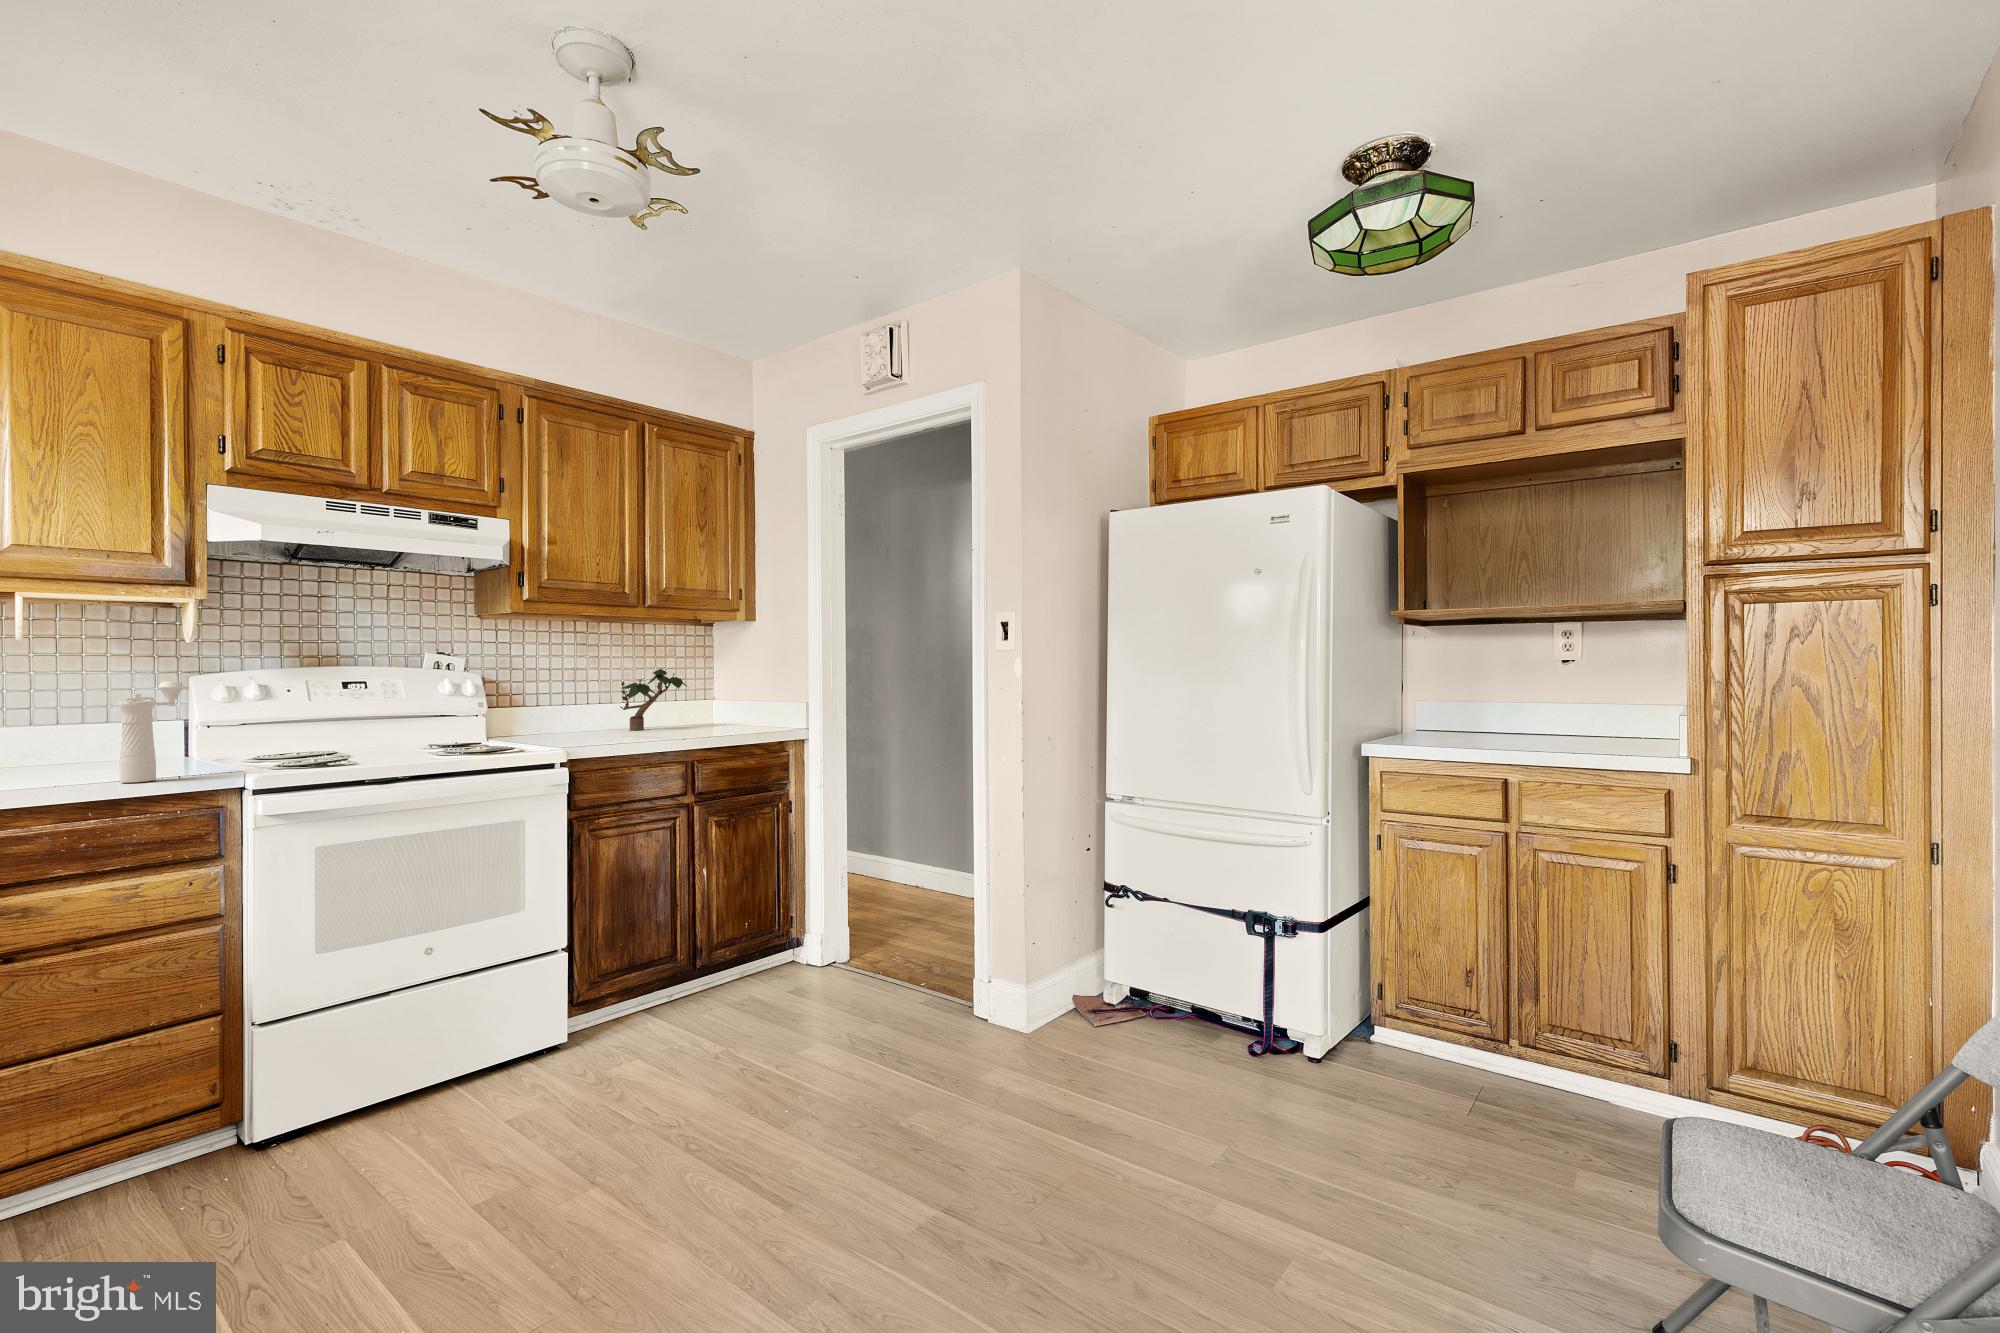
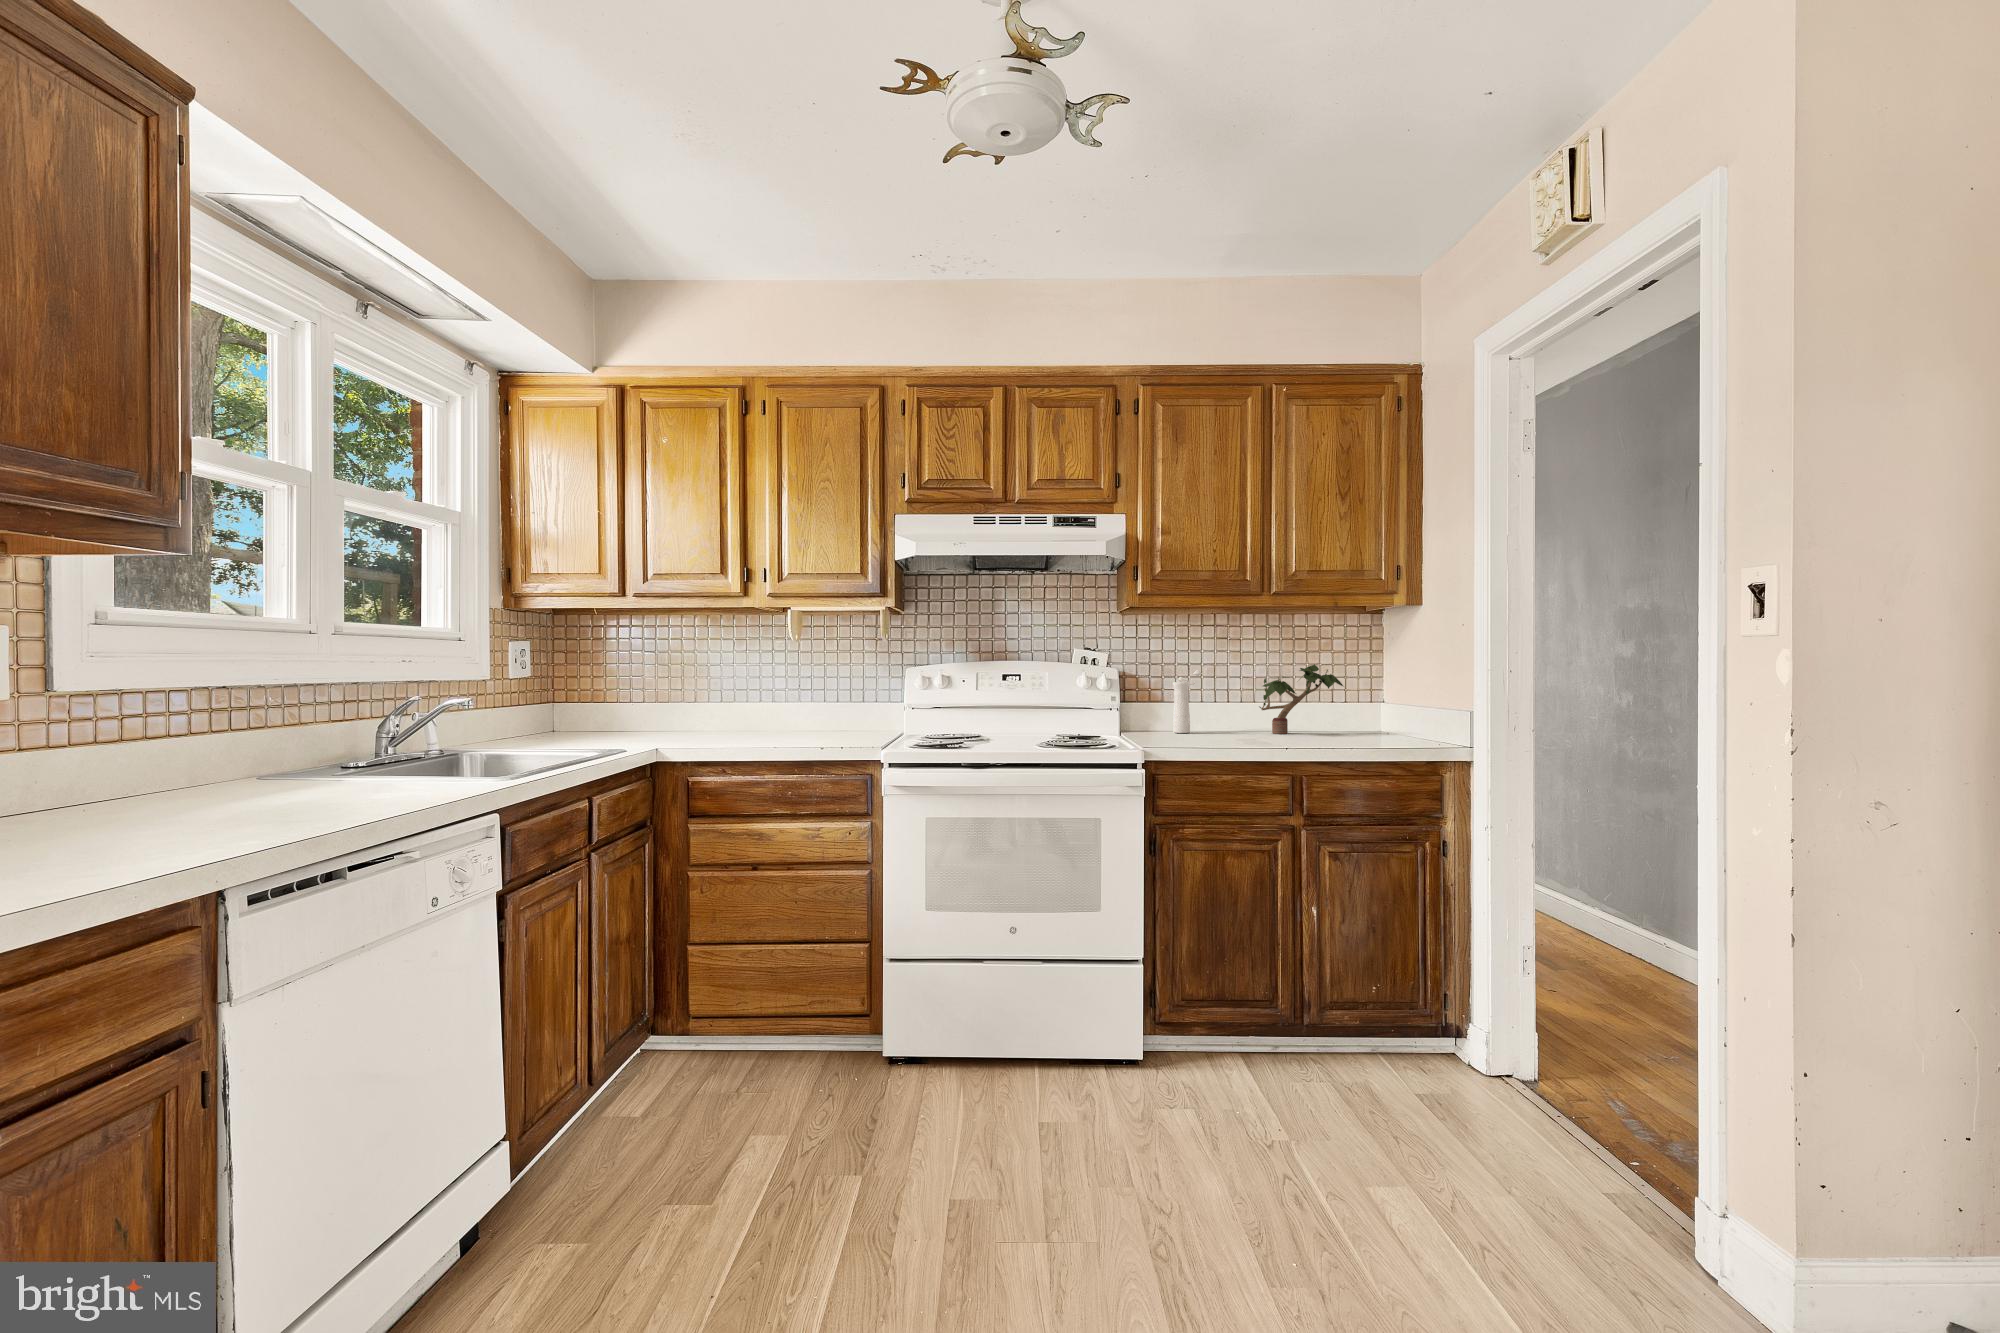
pepper mill: present [118,682,184,783] -> present [1173,670,1202,733]

